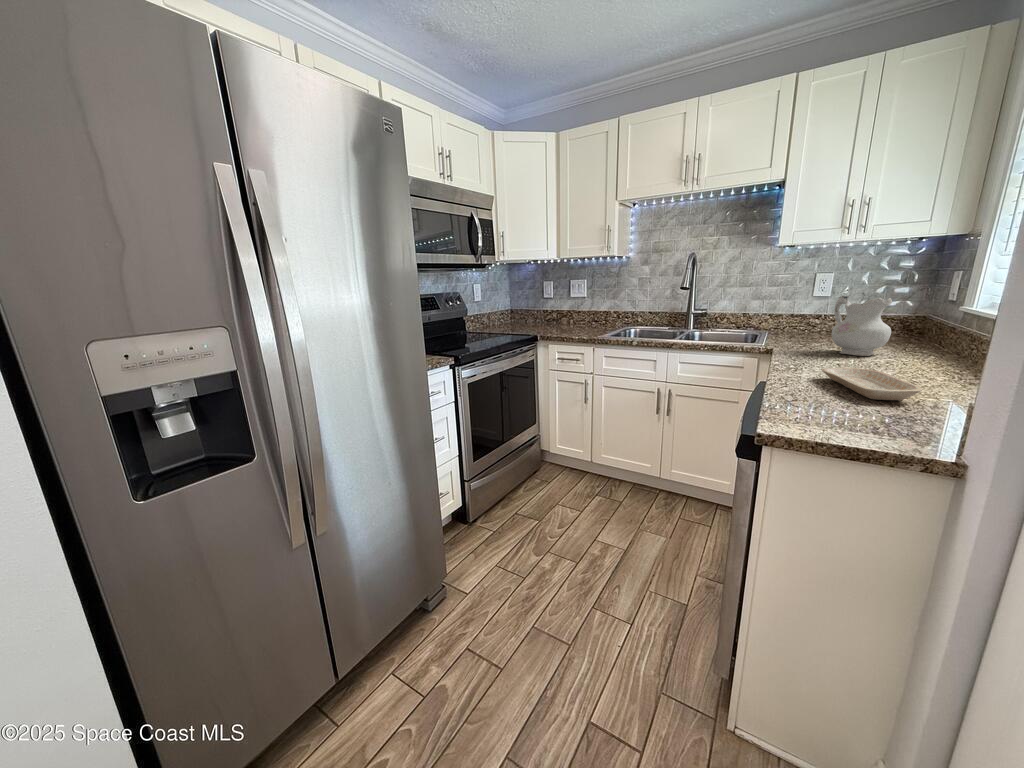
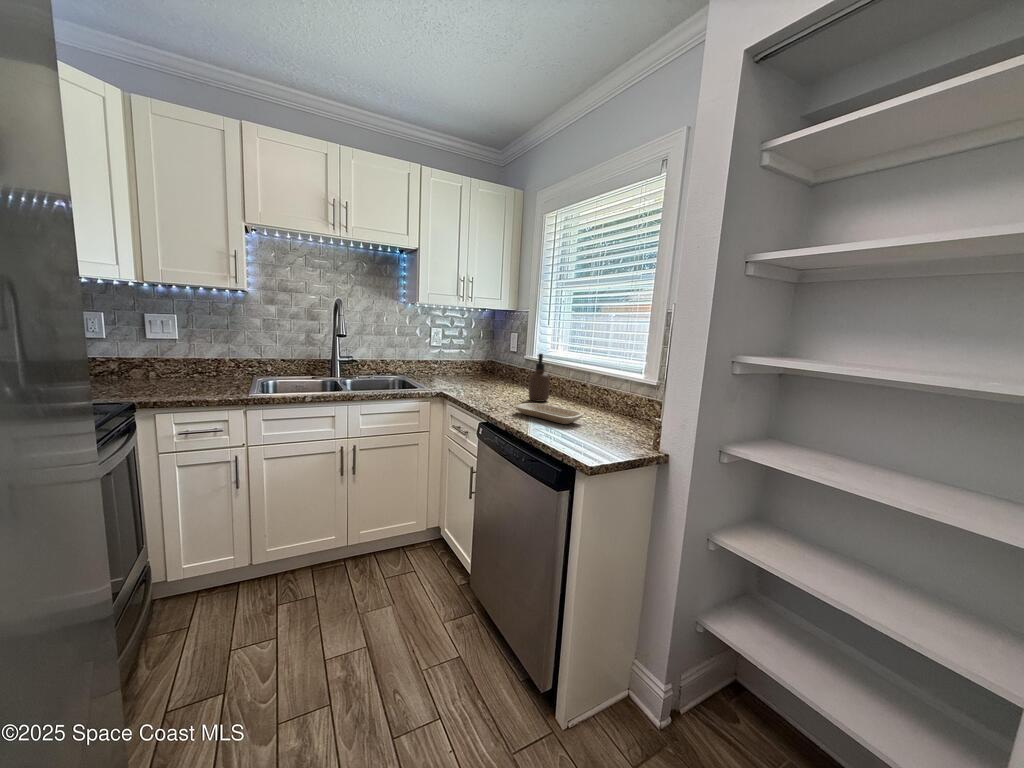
ceramic pitcher: present [832,296,892,356] -> none [470,348,505,393]
soap dispenser: none [900,298,950,373] -> present [529,354,550,402]

